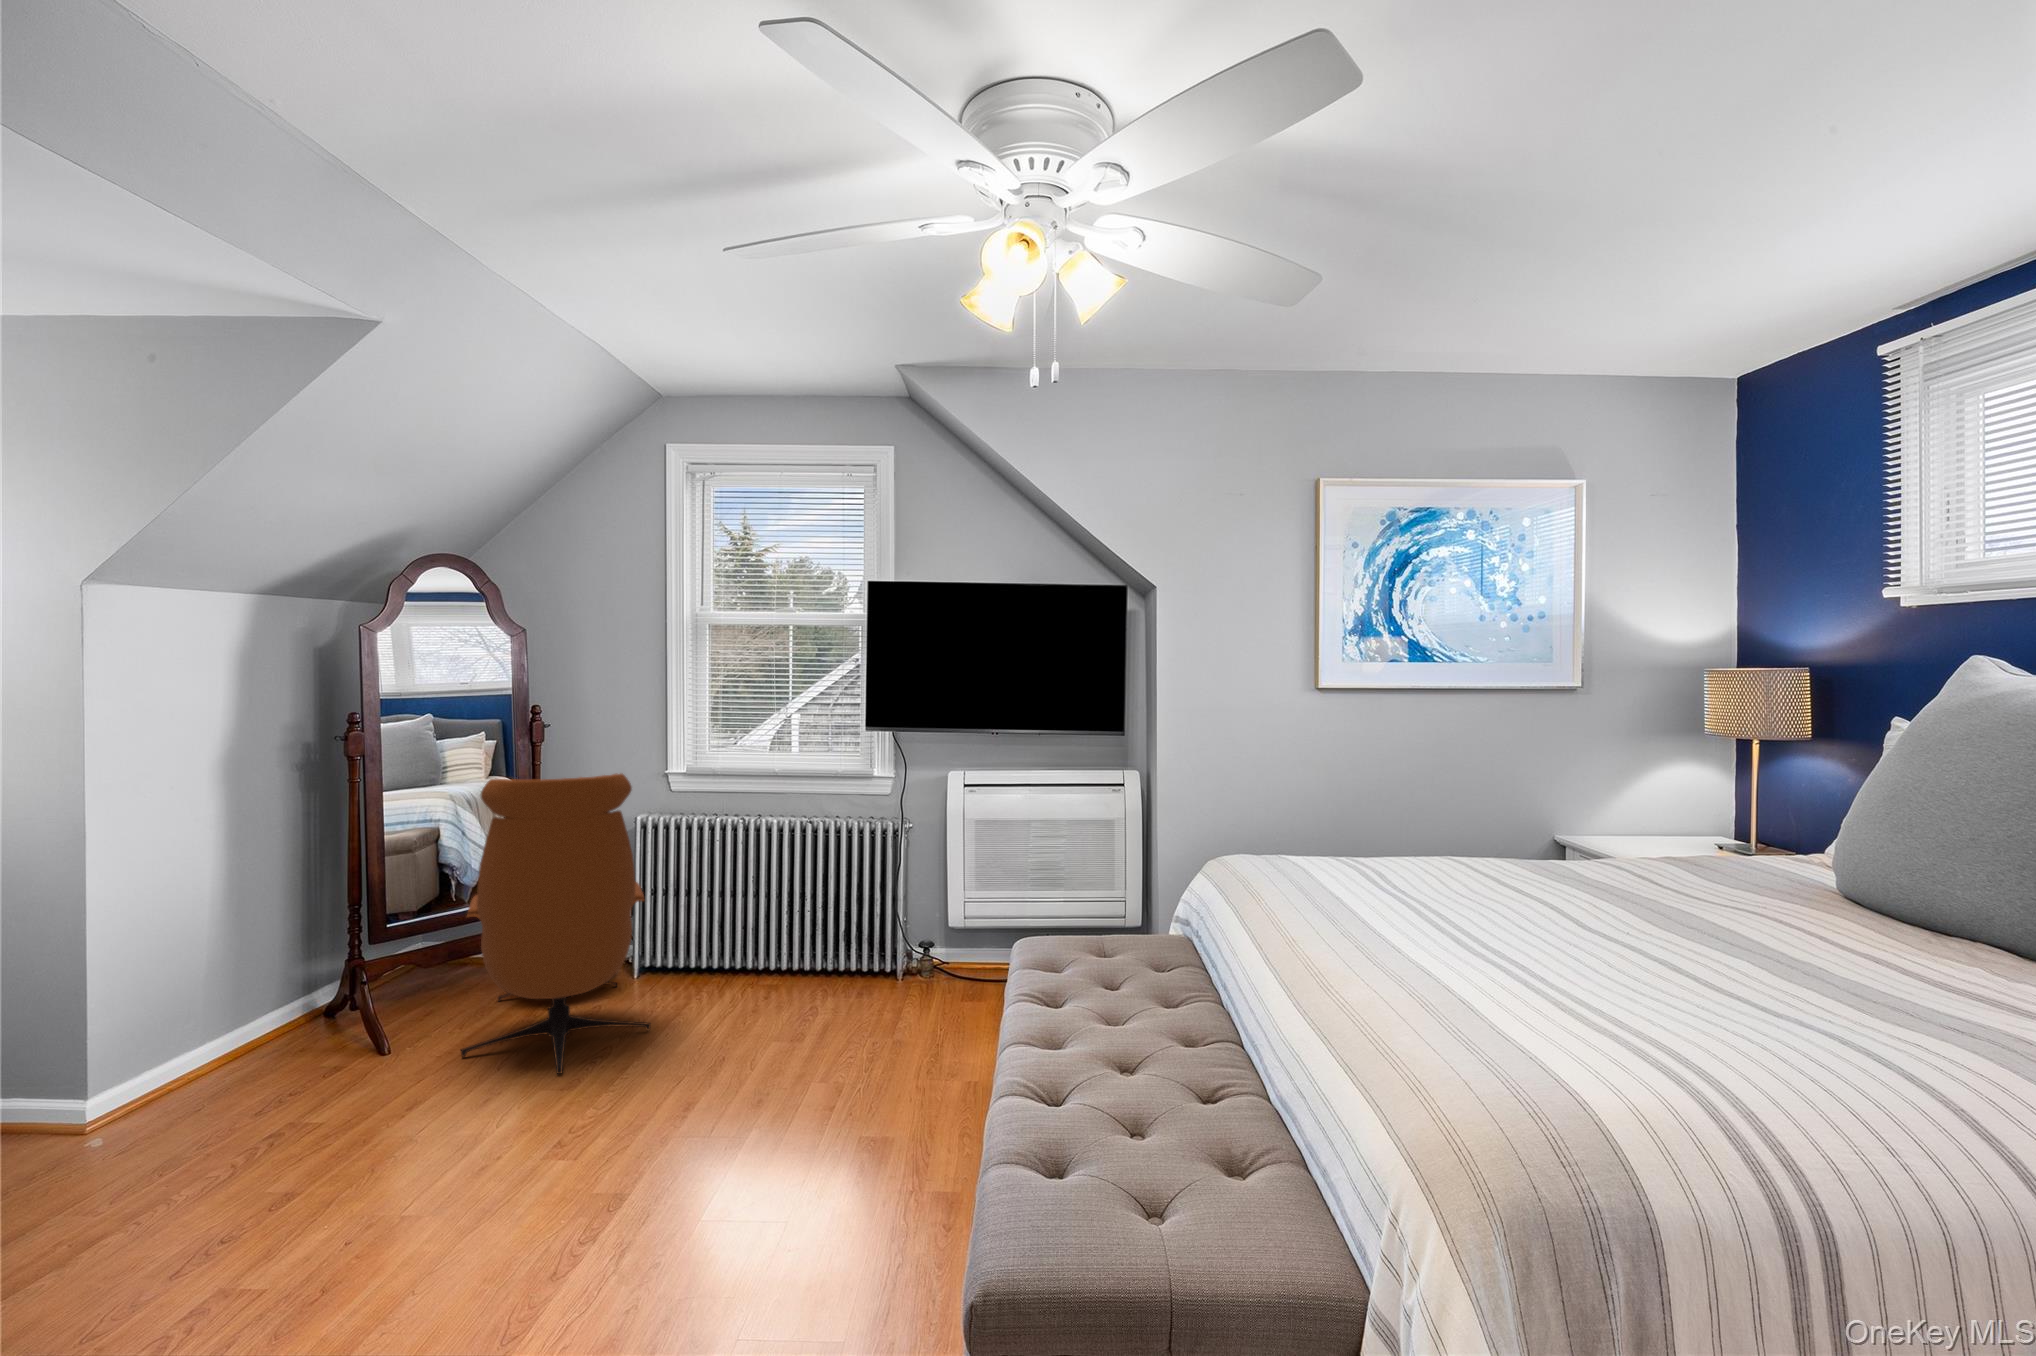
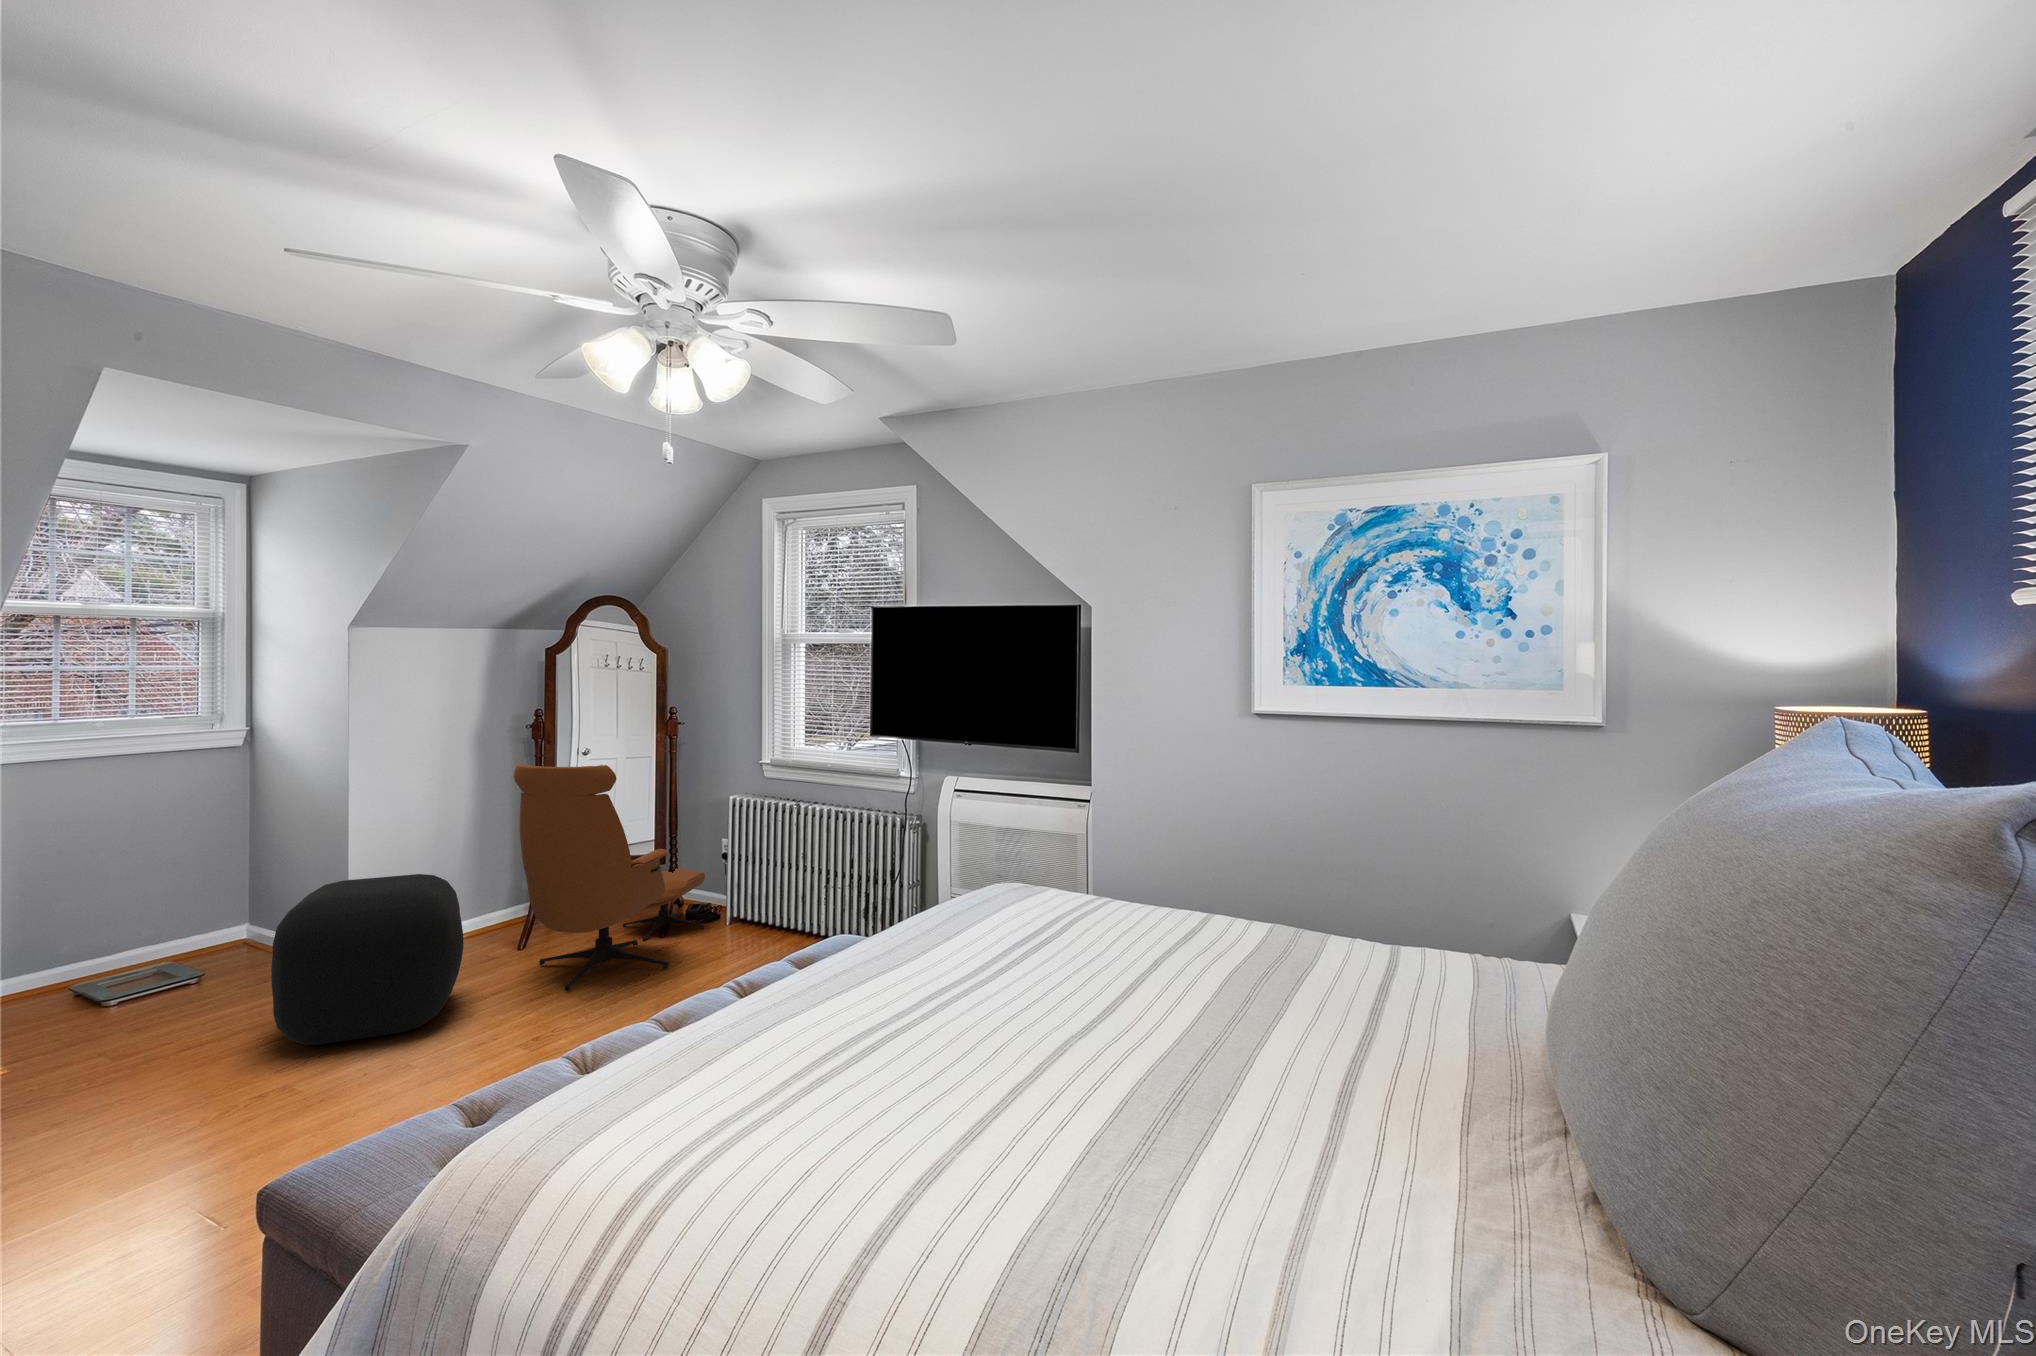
ottoman: none [185,942,460,1202] -> present [271,874,463,1045]

